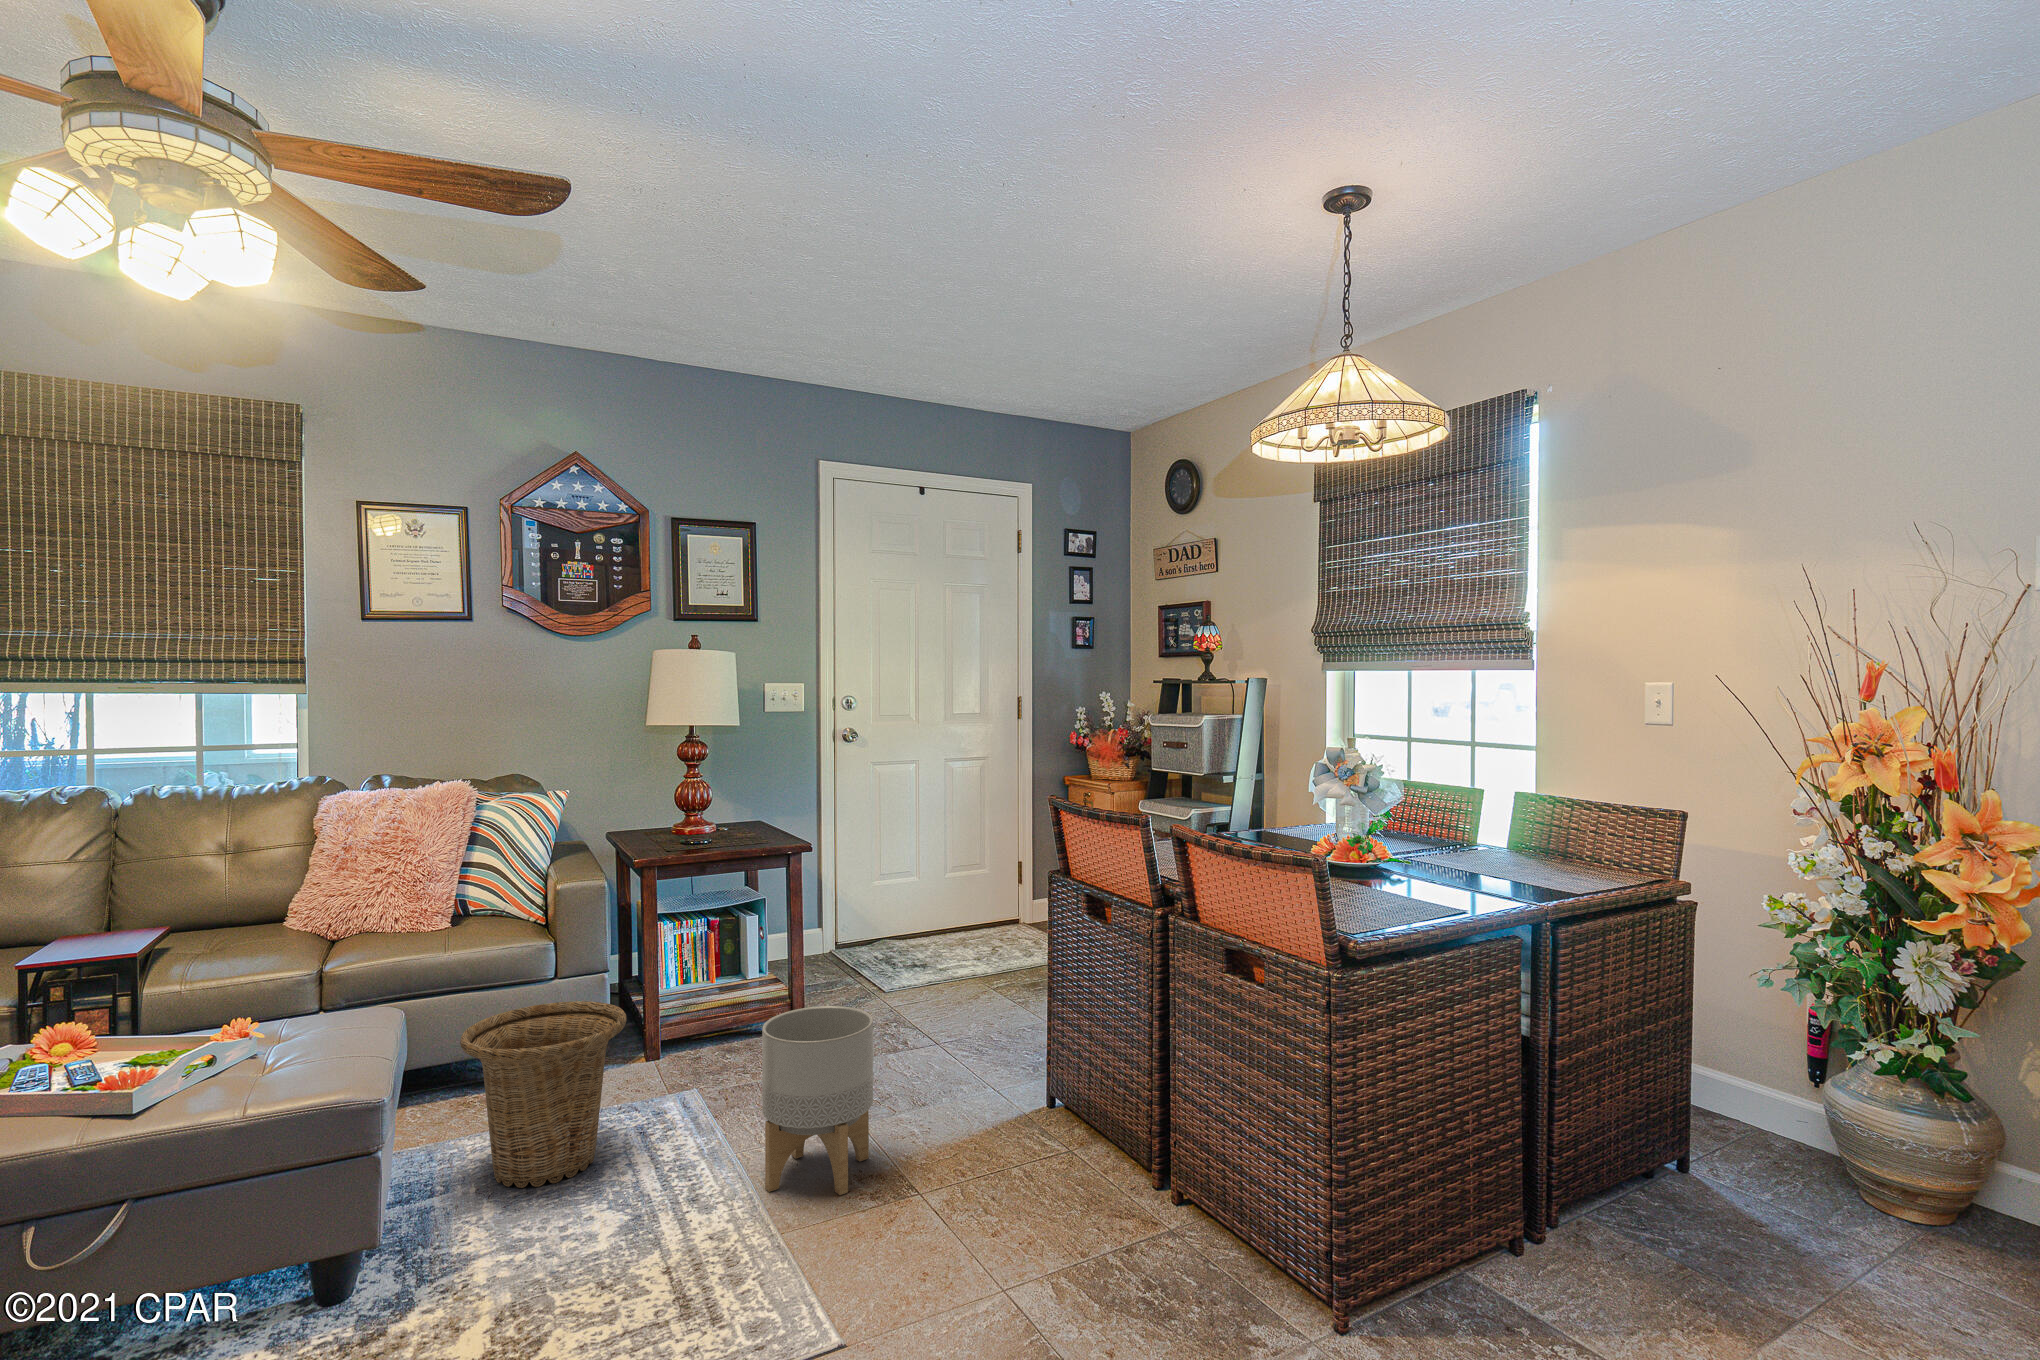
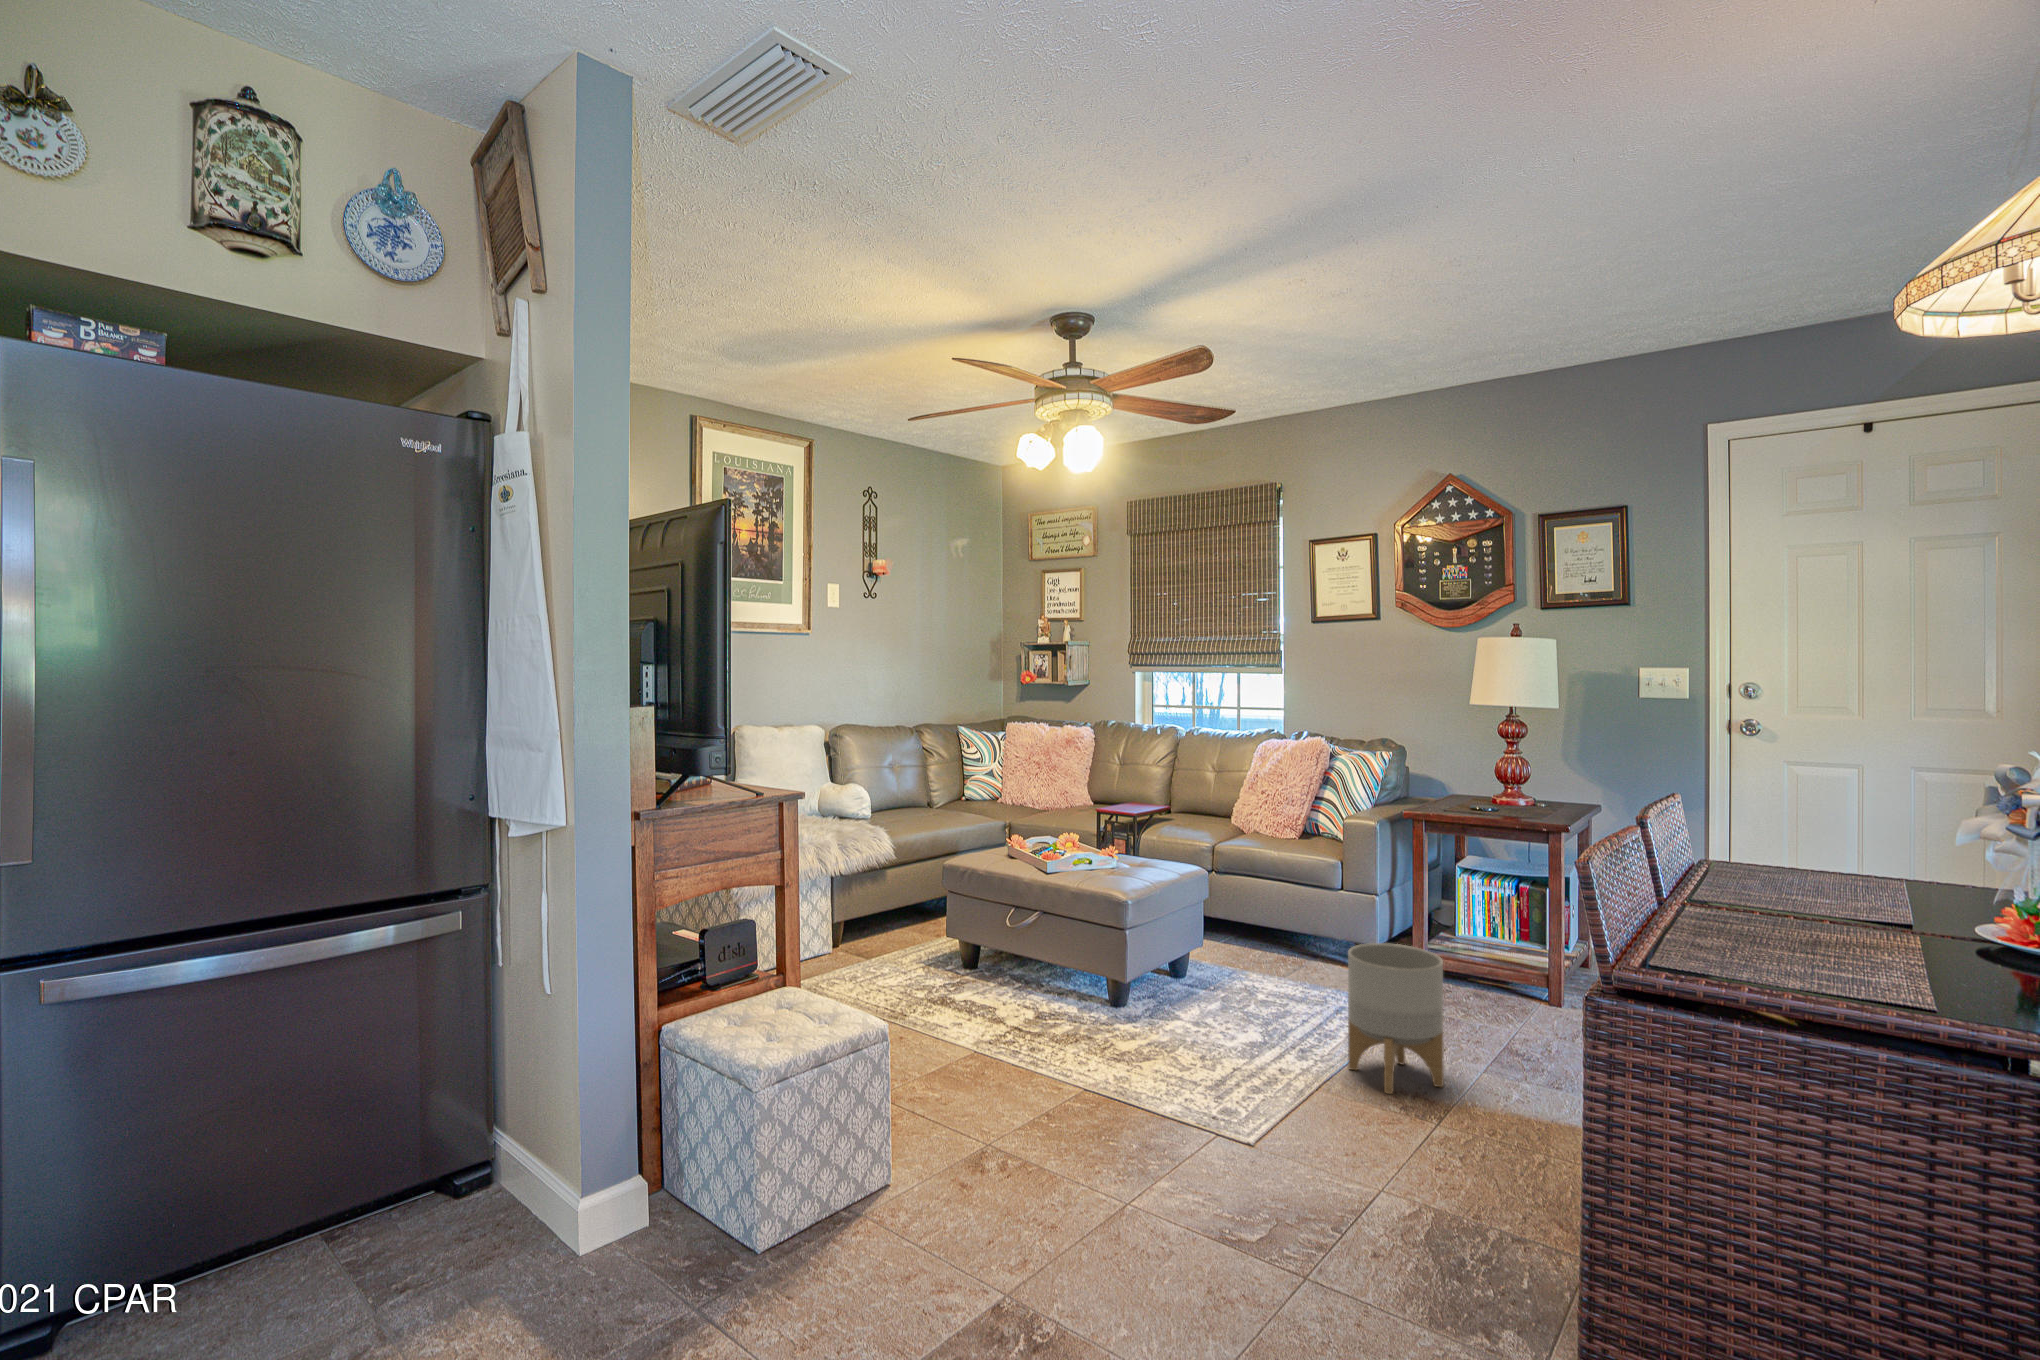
basket: present [460,1001,626,1188] -> none [1216,894,1321,1011]

